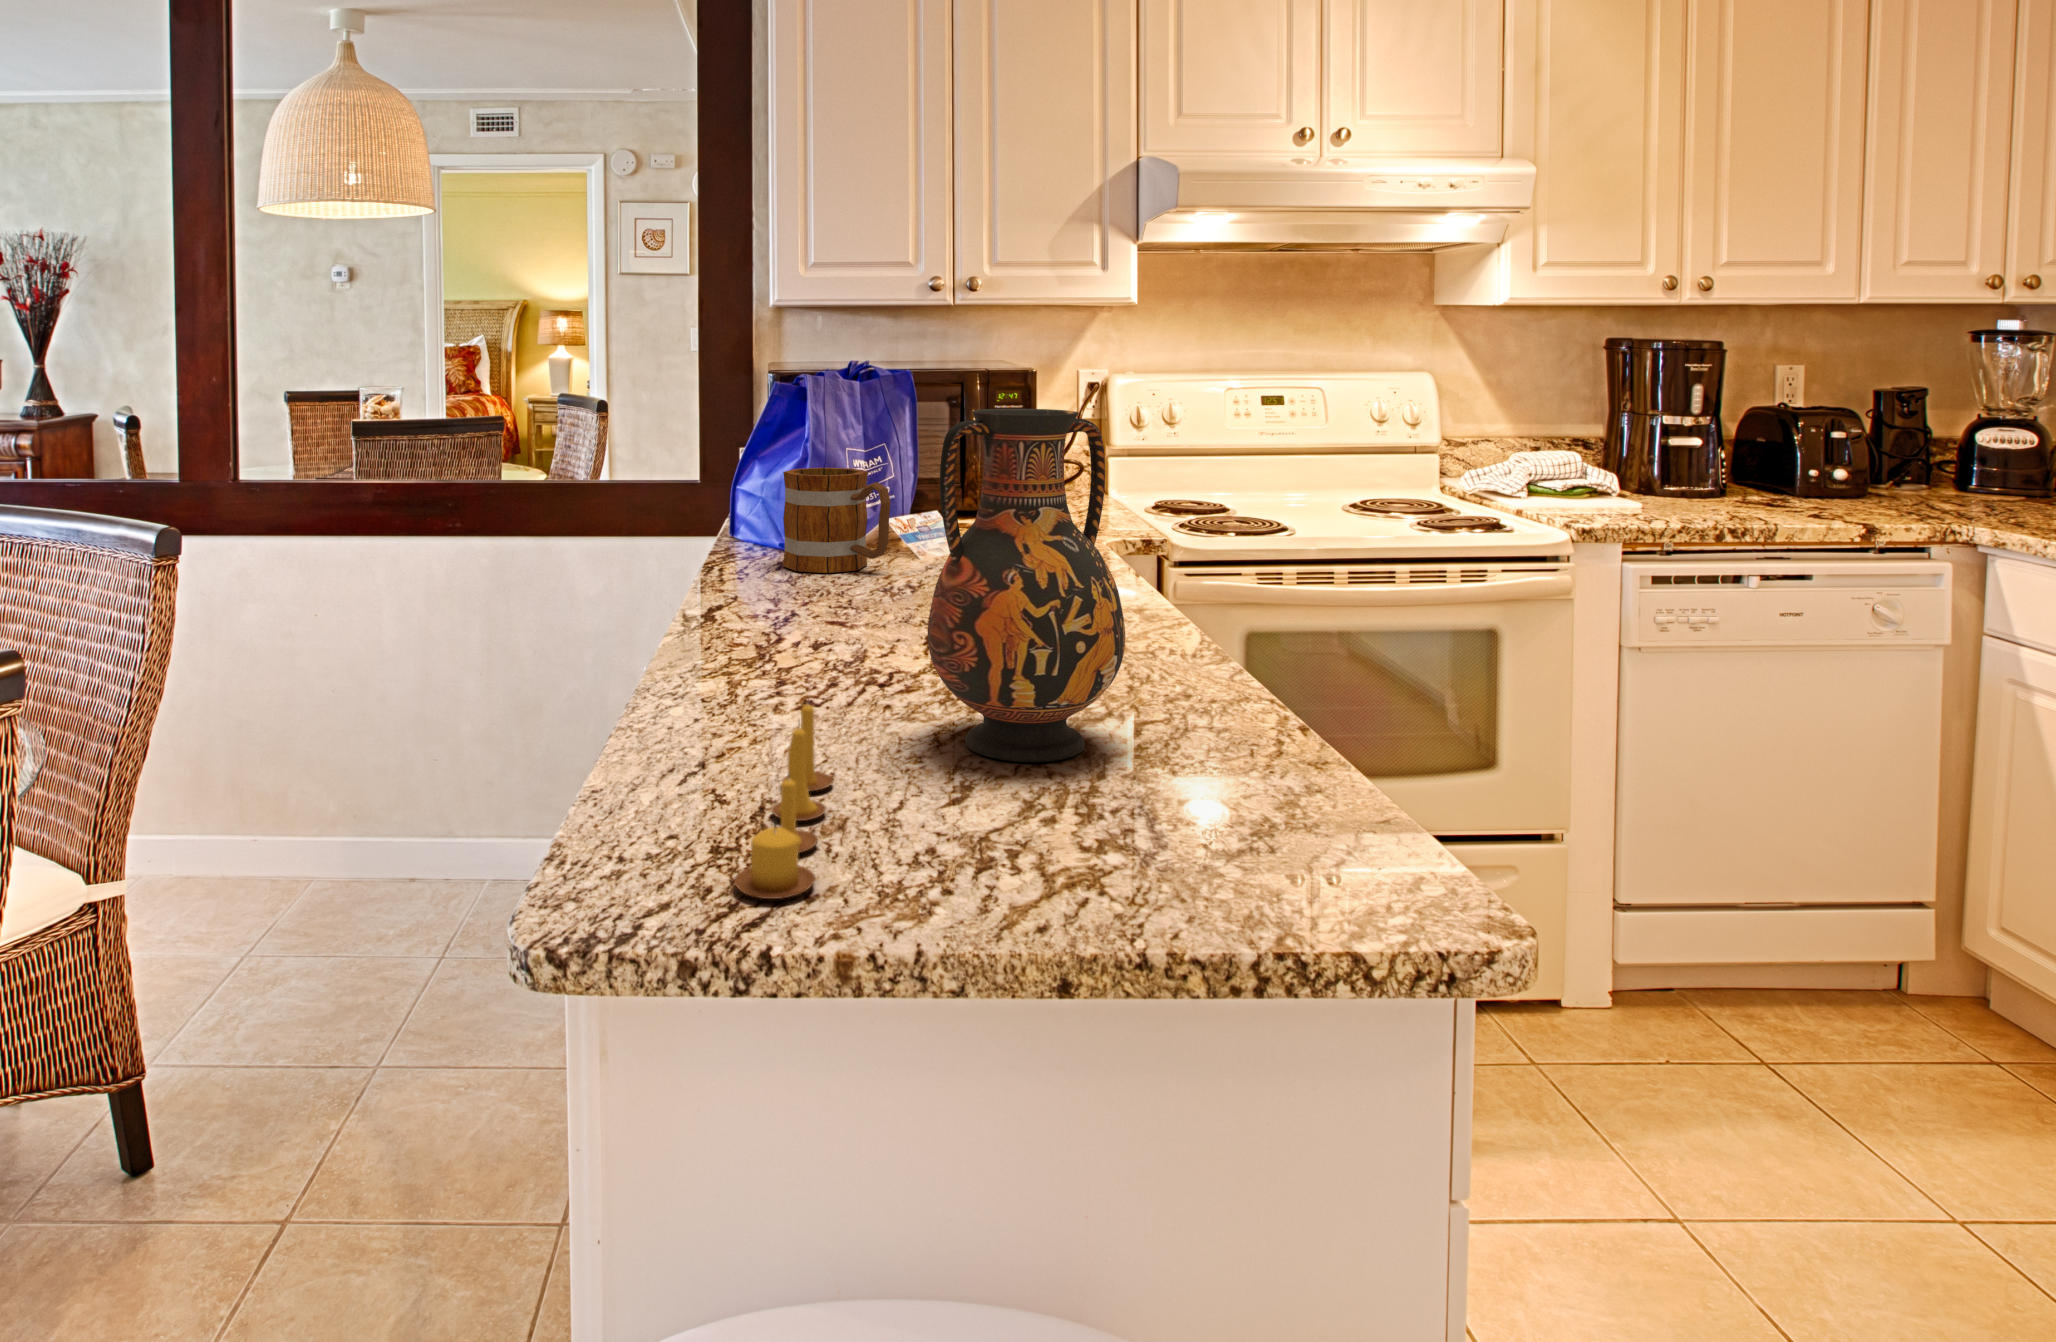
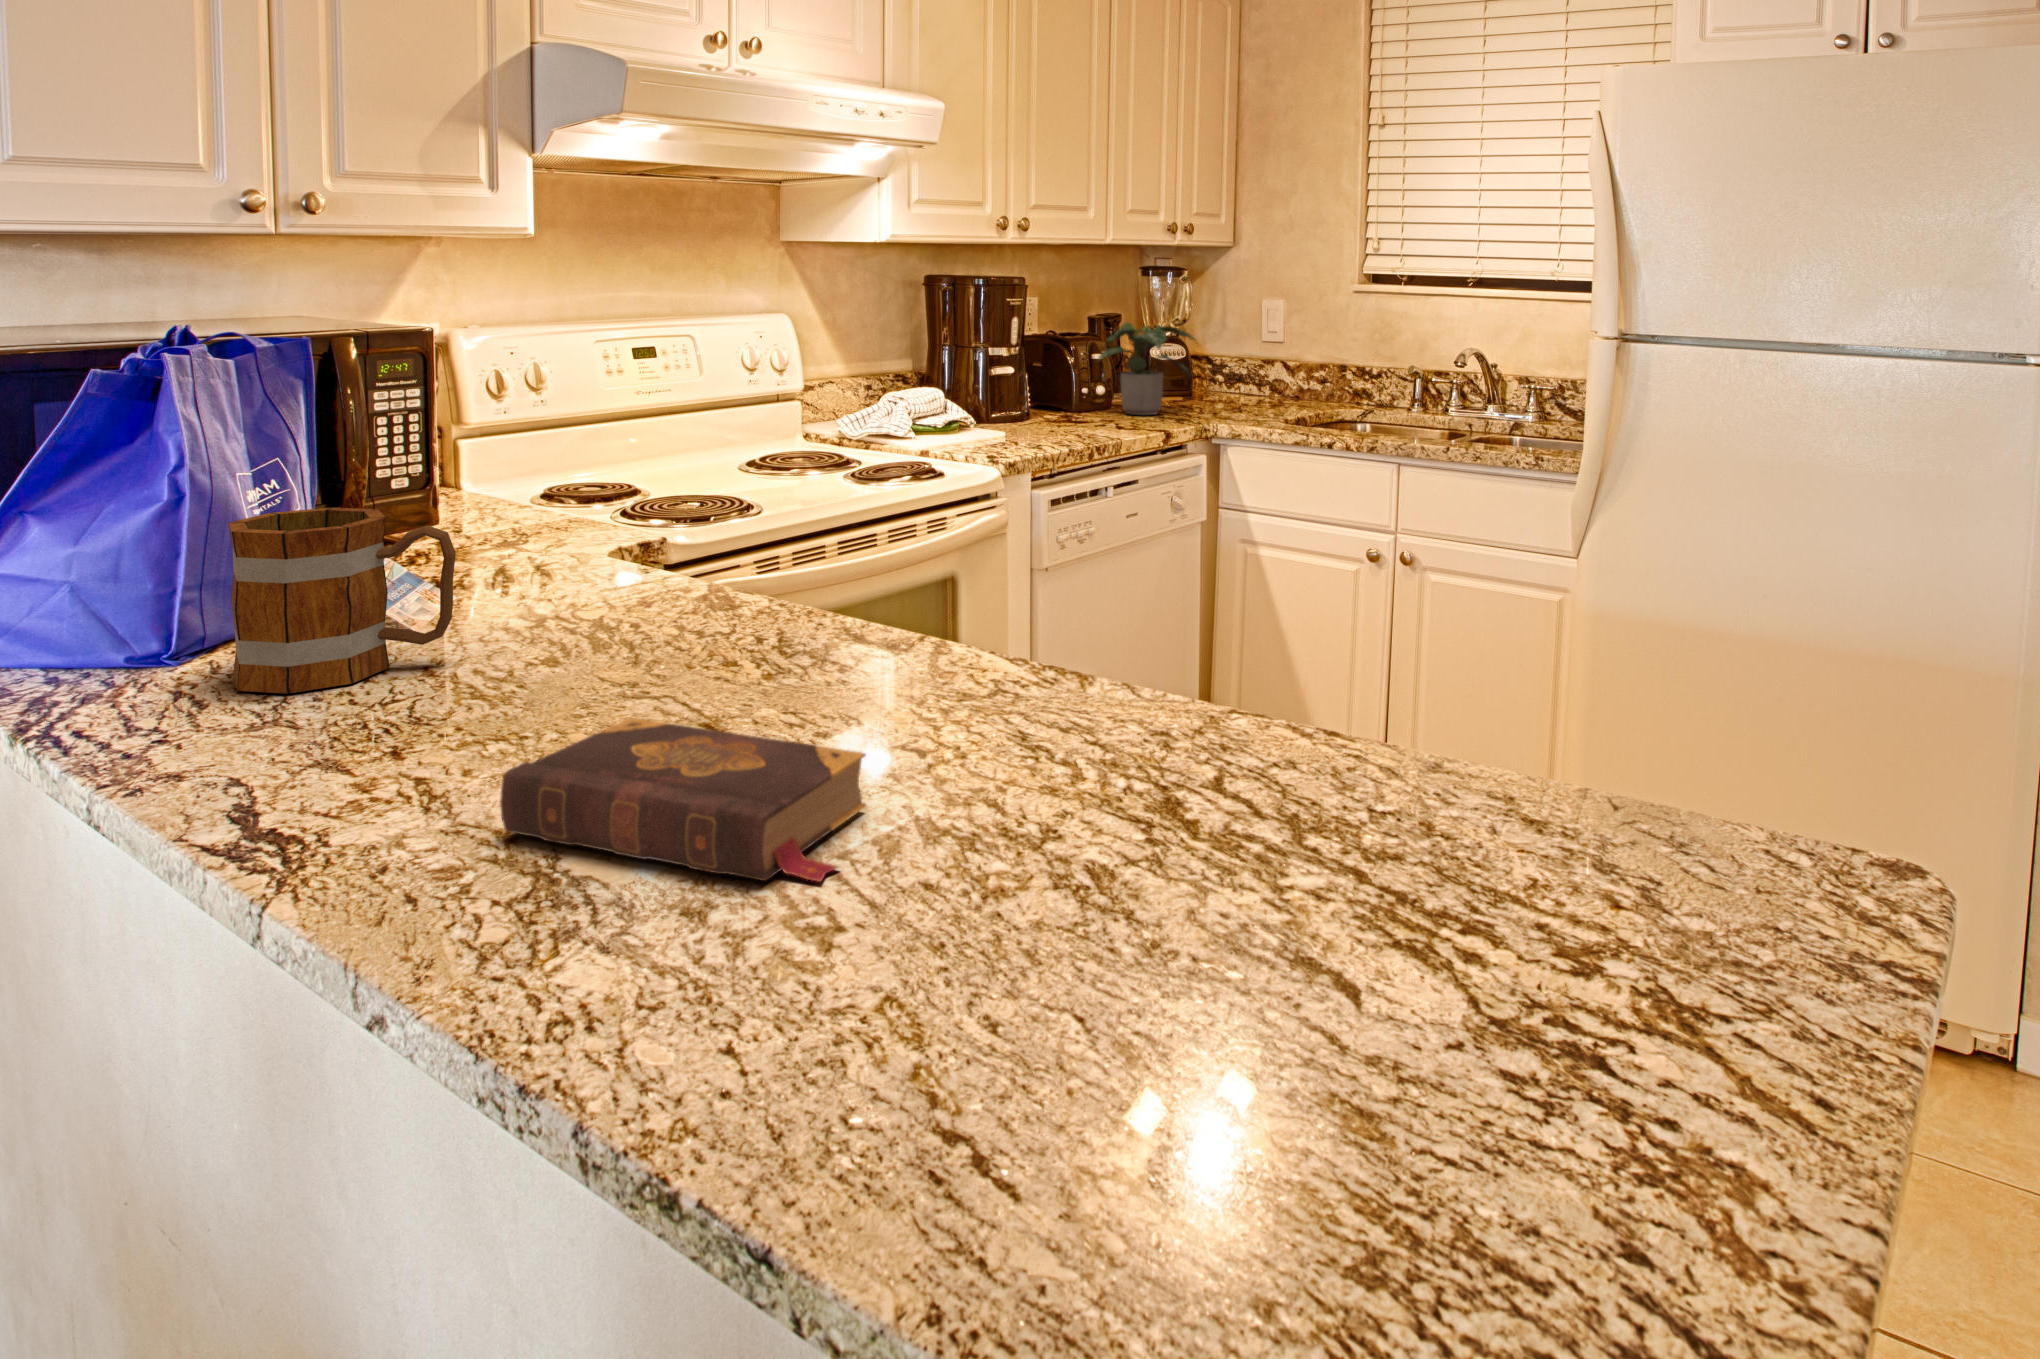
potted plant: none [1841,396,2017,513] -> present [1098,323,1195,415]
vase: present [927,409,1125,762] -> none [1125,415,1378,879]
book: none [736,595,891,687] -> present [500,718,866,882]
candle: present [734,703,834,899] -> none [1196,888,1665,1218]

